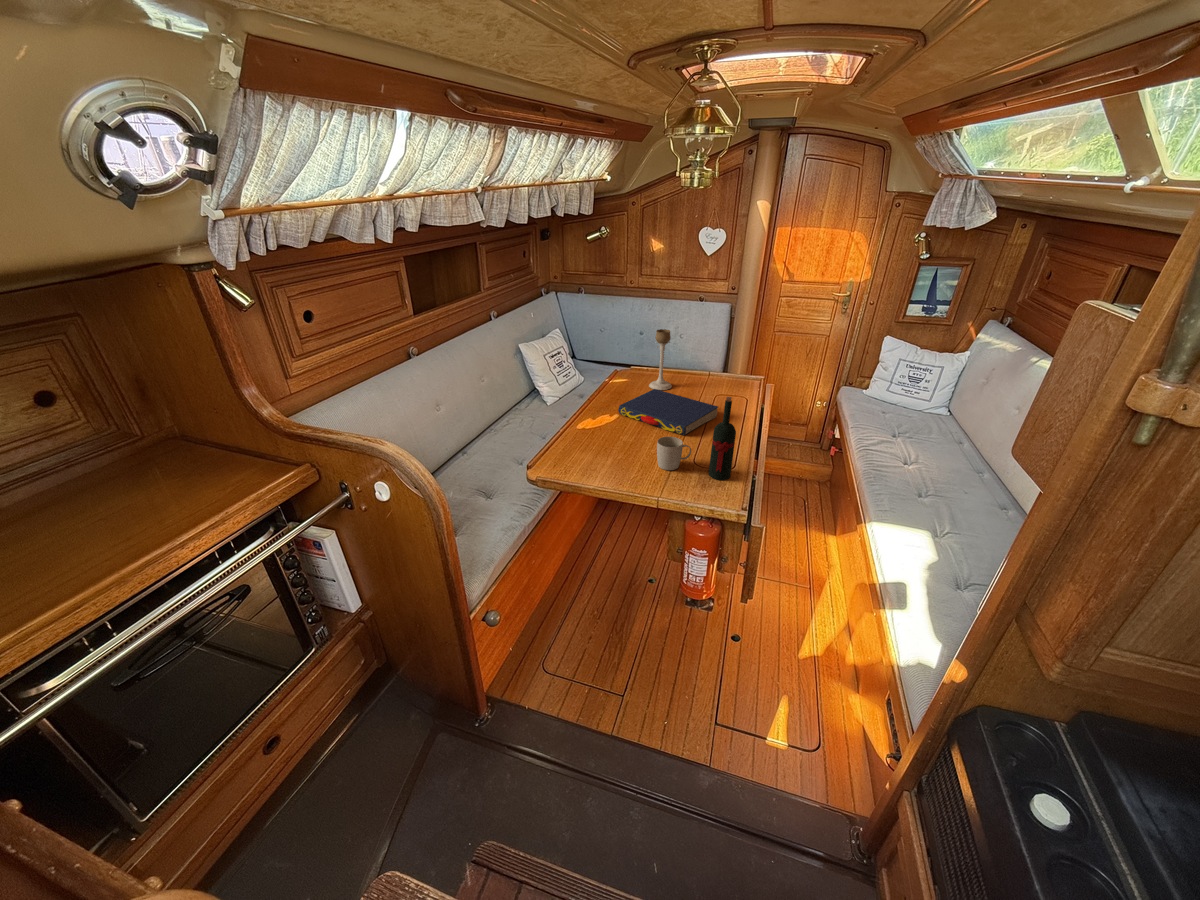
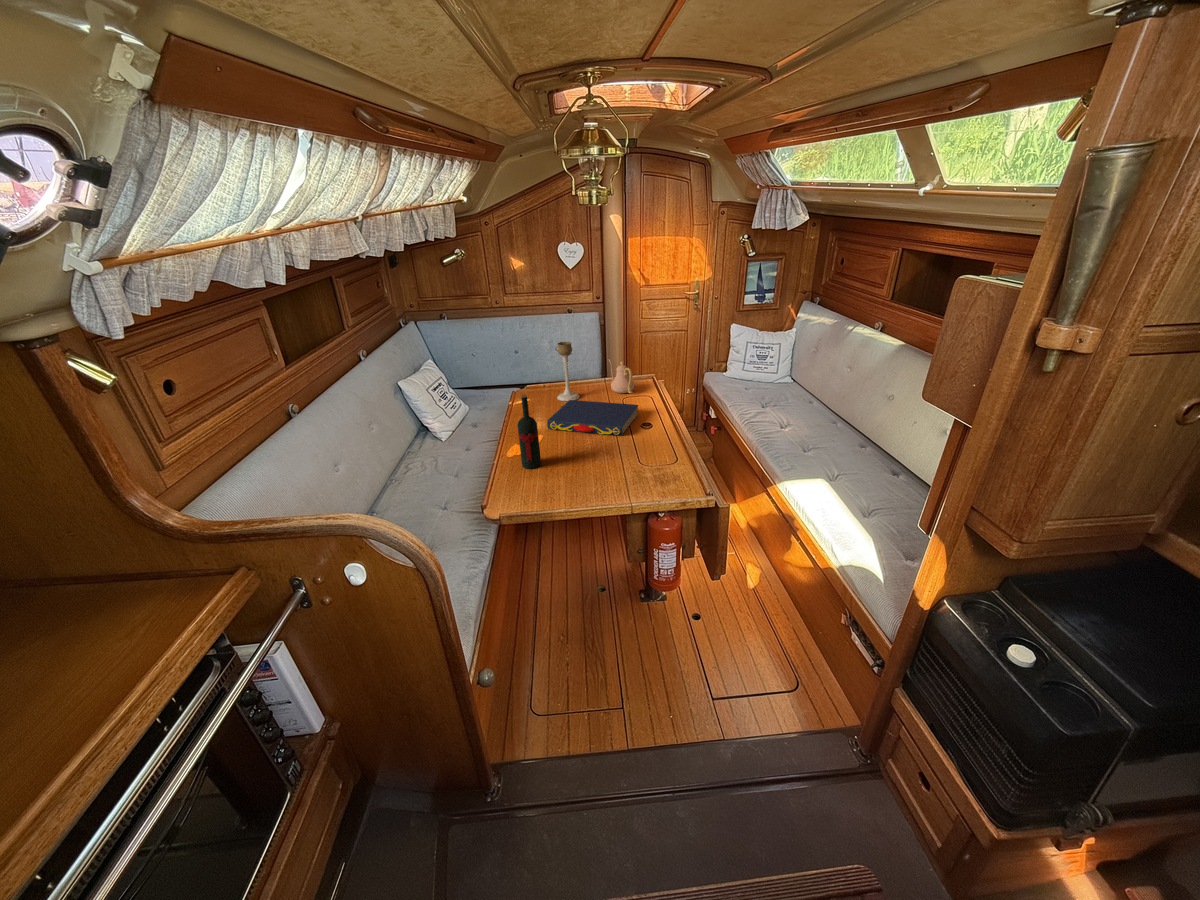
teapot: none [706,354,732,393] -> present [609,359,635,393]
wine bottle: present [709,397,736,480] -> present [517,393,541,469]
mug: present [657,437,691,470] -> none [614,436,644,467]

